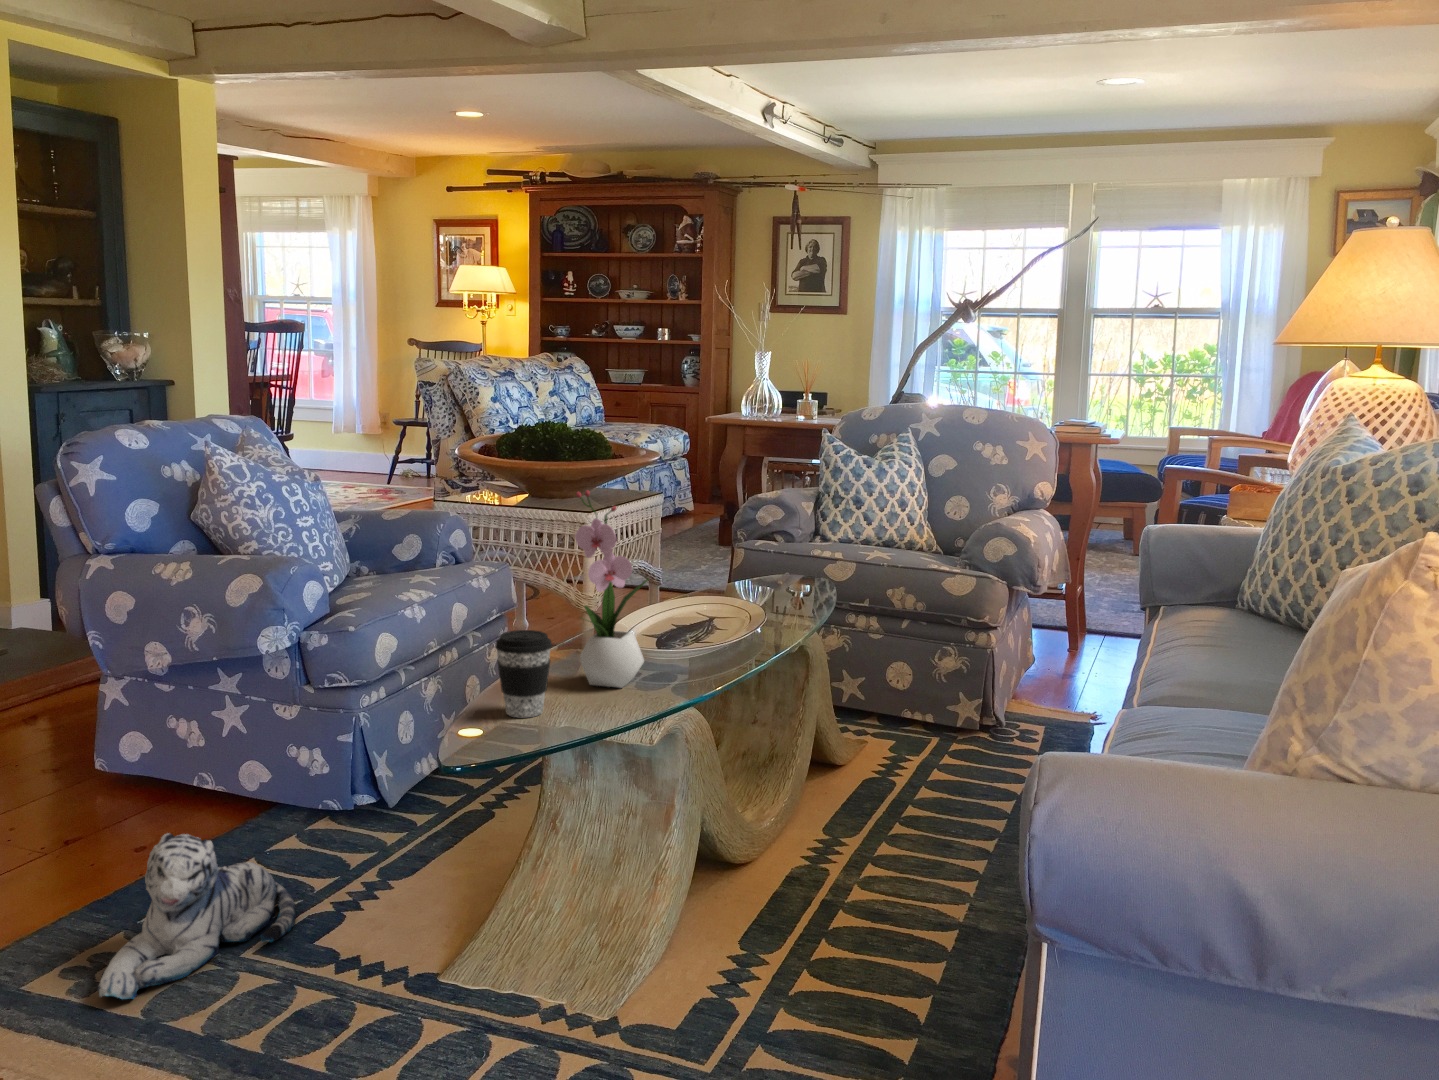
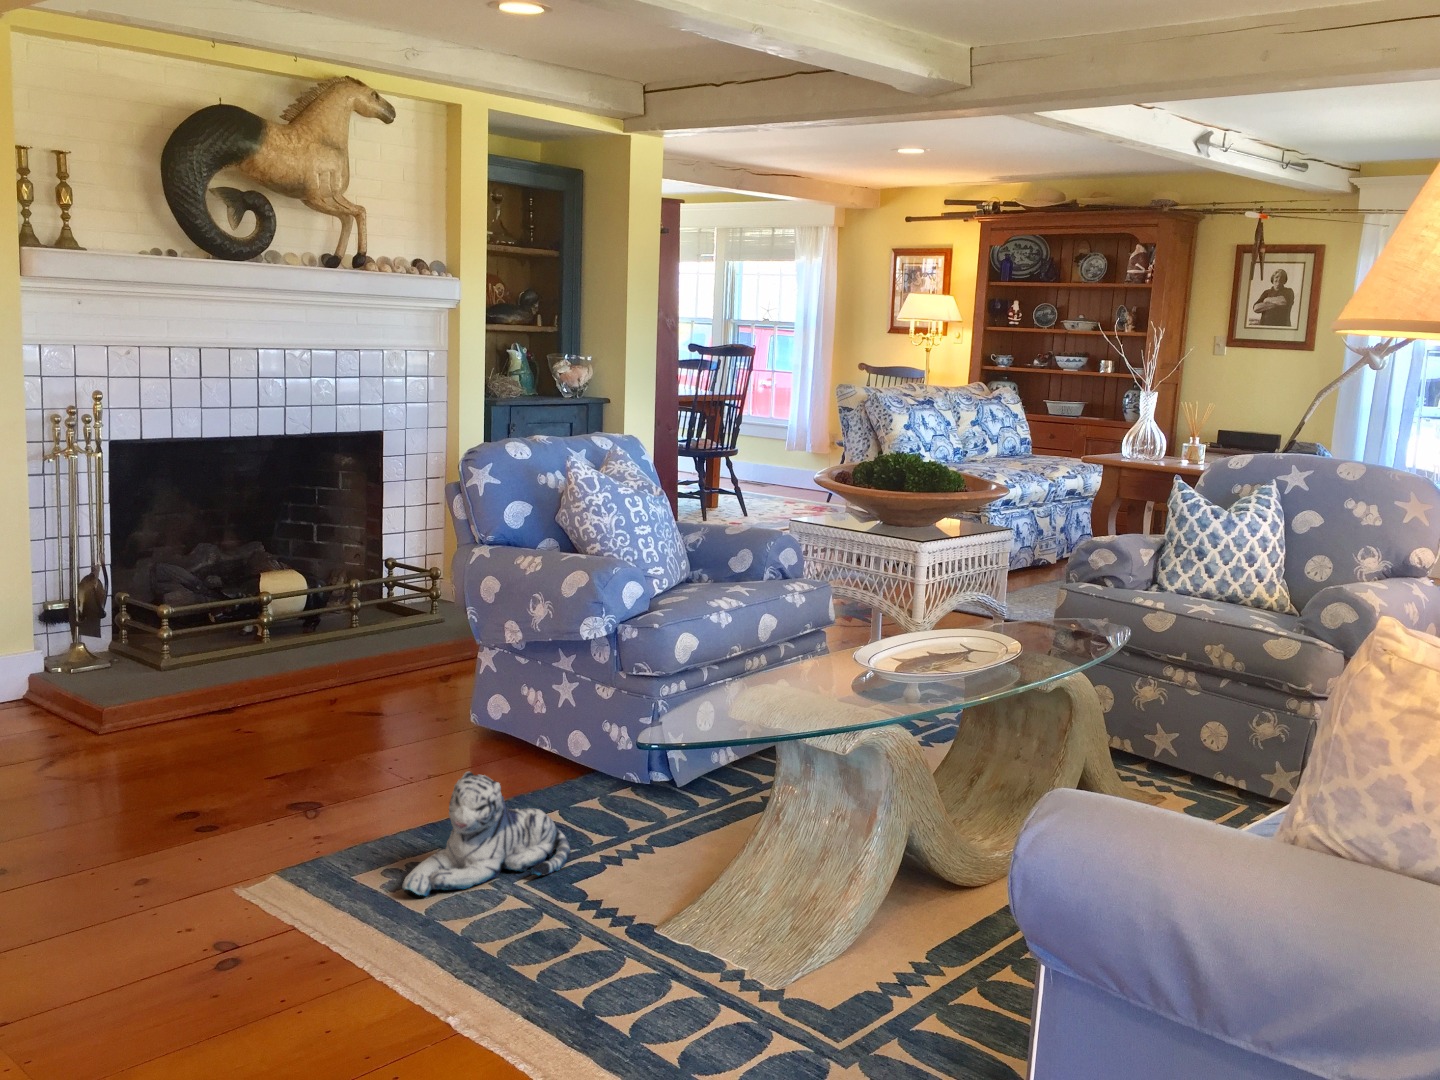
flower arrangement: present [575,490,648,688] -> none [796,519,871,700]
coffee cup: present [495,630,552,717] -> none [713,637,762,713]

